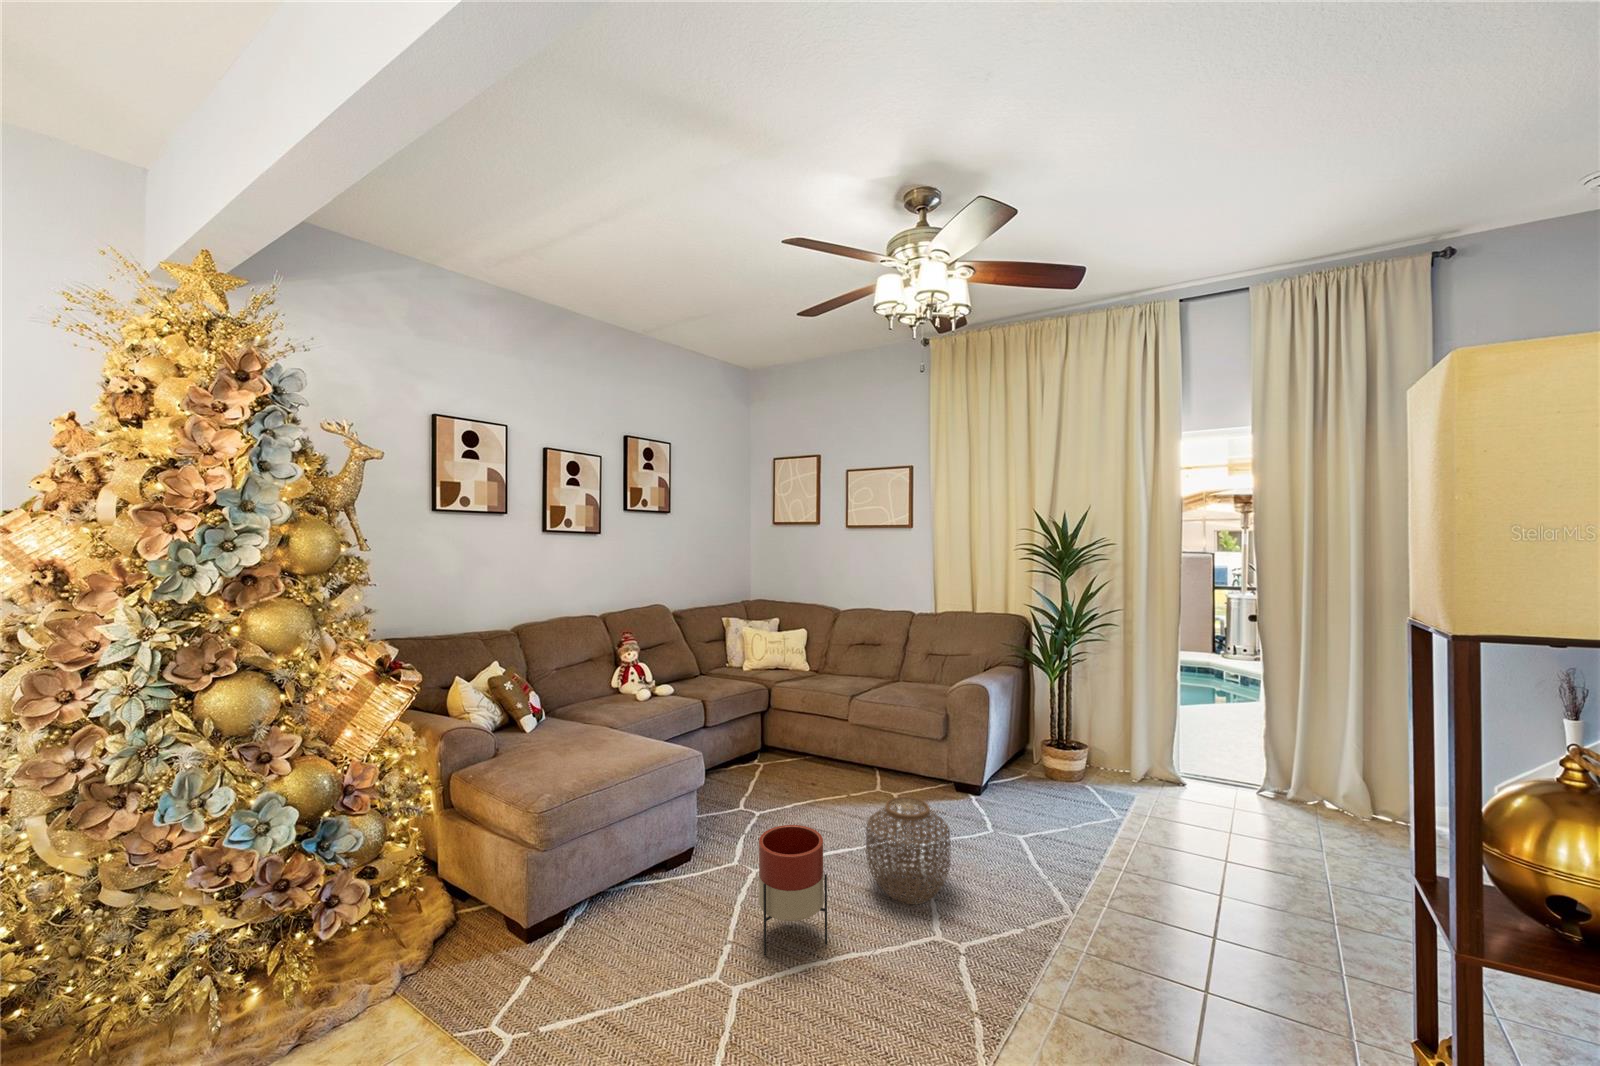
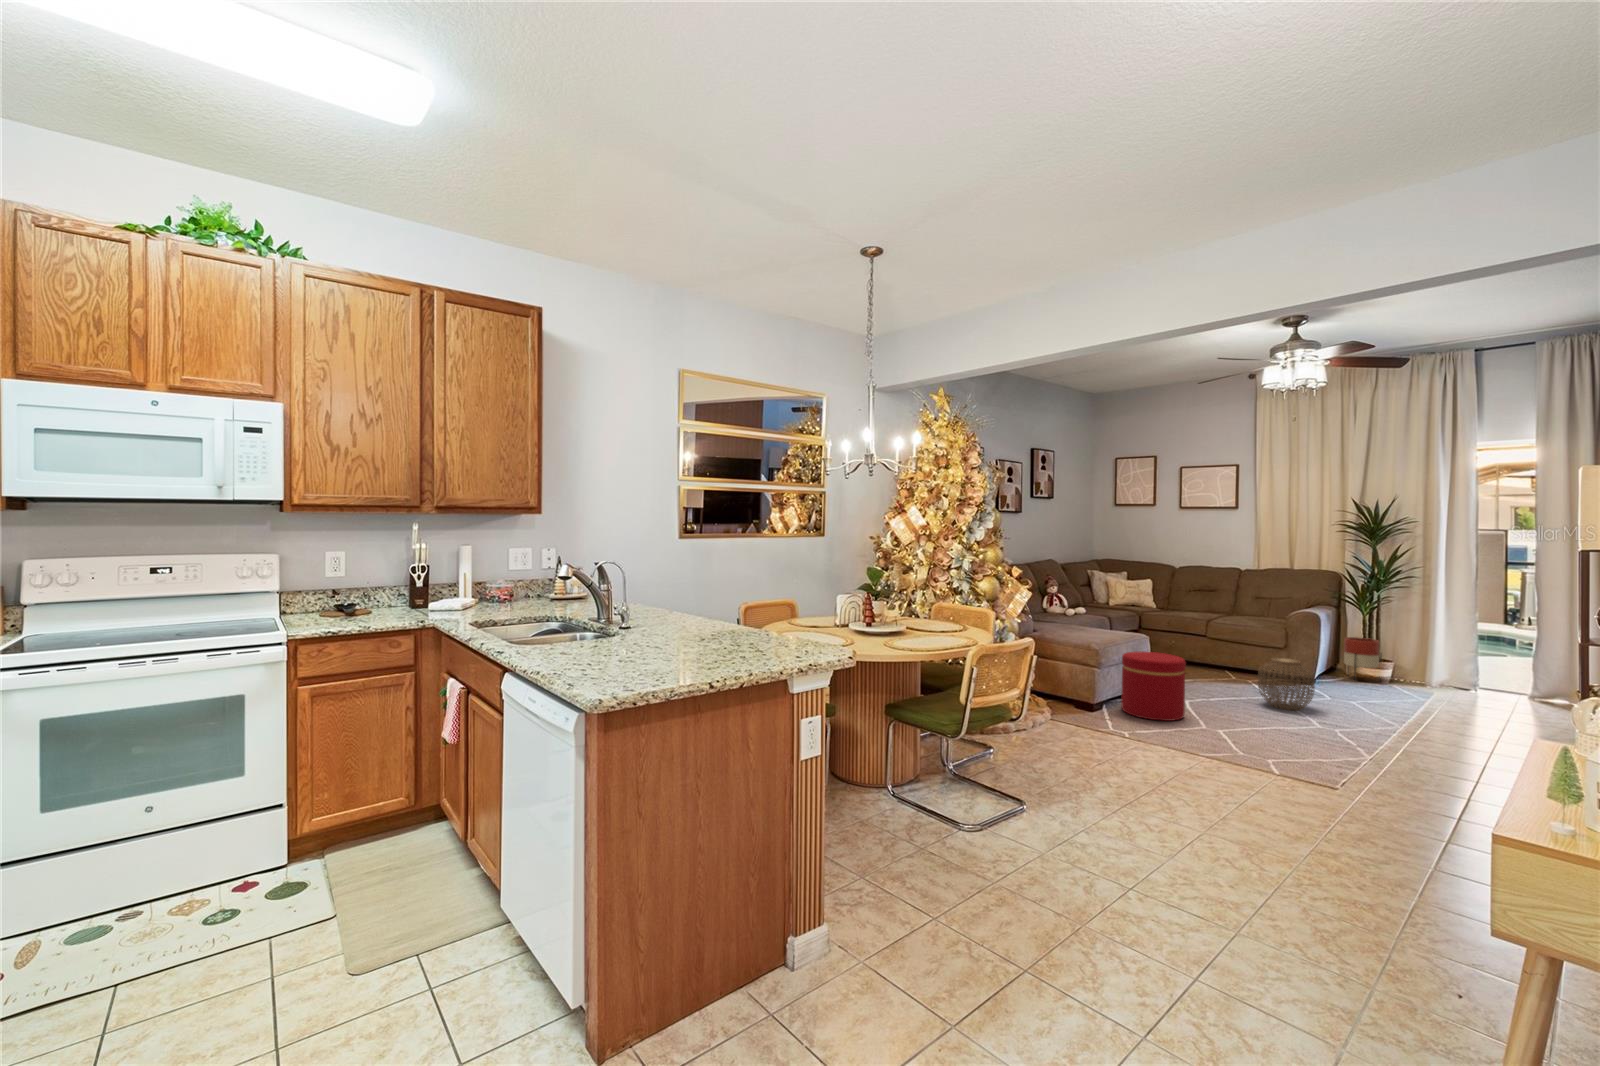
ottoman: none [573,821,695,1007] -> present [1122,651,1186,721]
planter: present [759,825,827,956] -> present [1344,637,1380,678]

